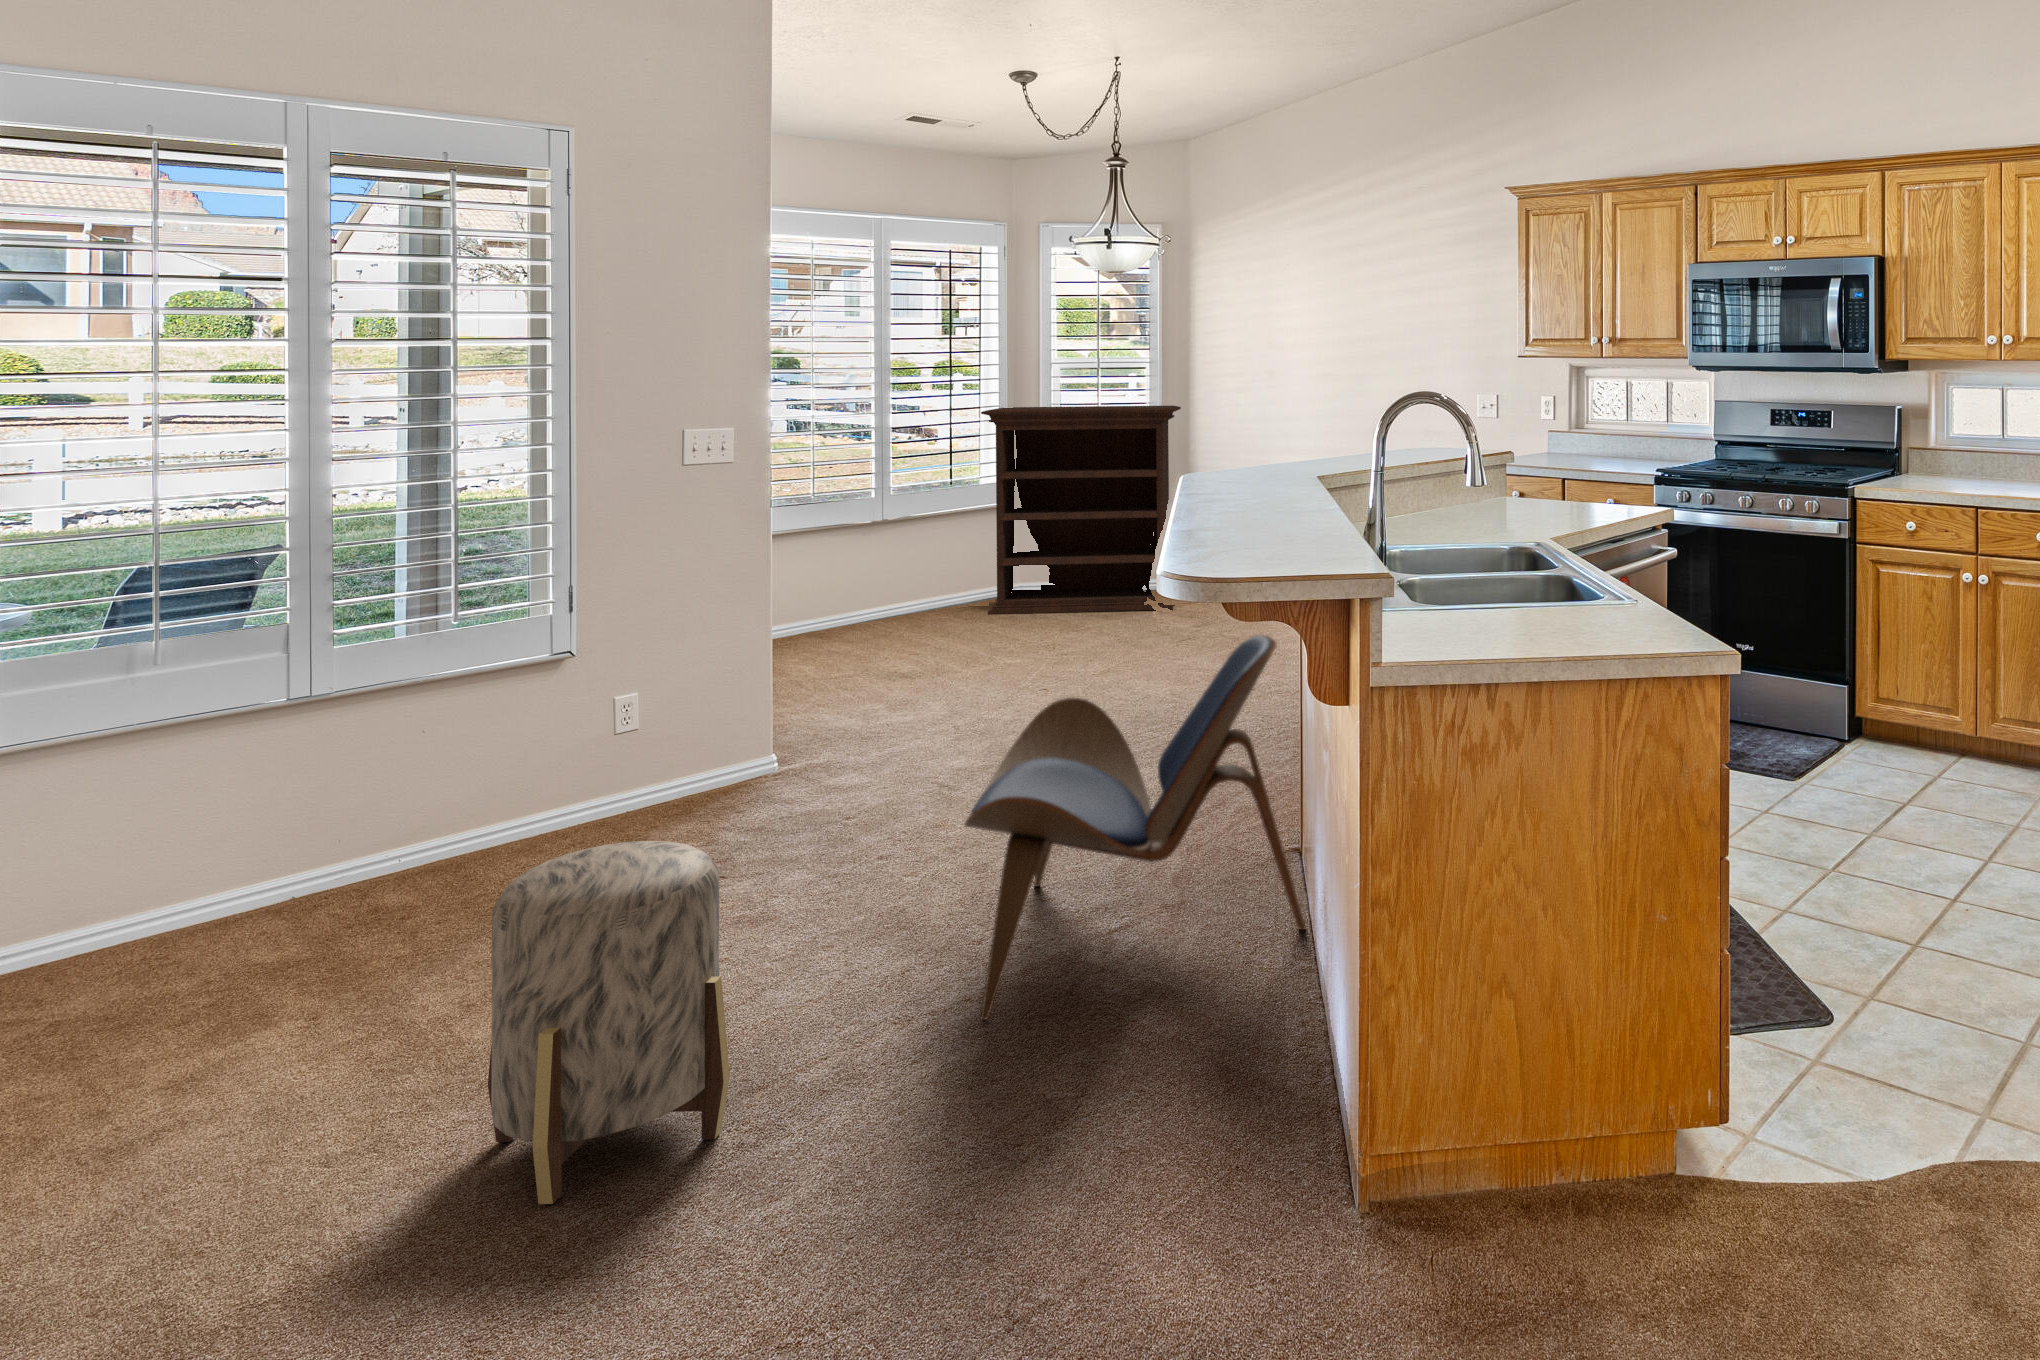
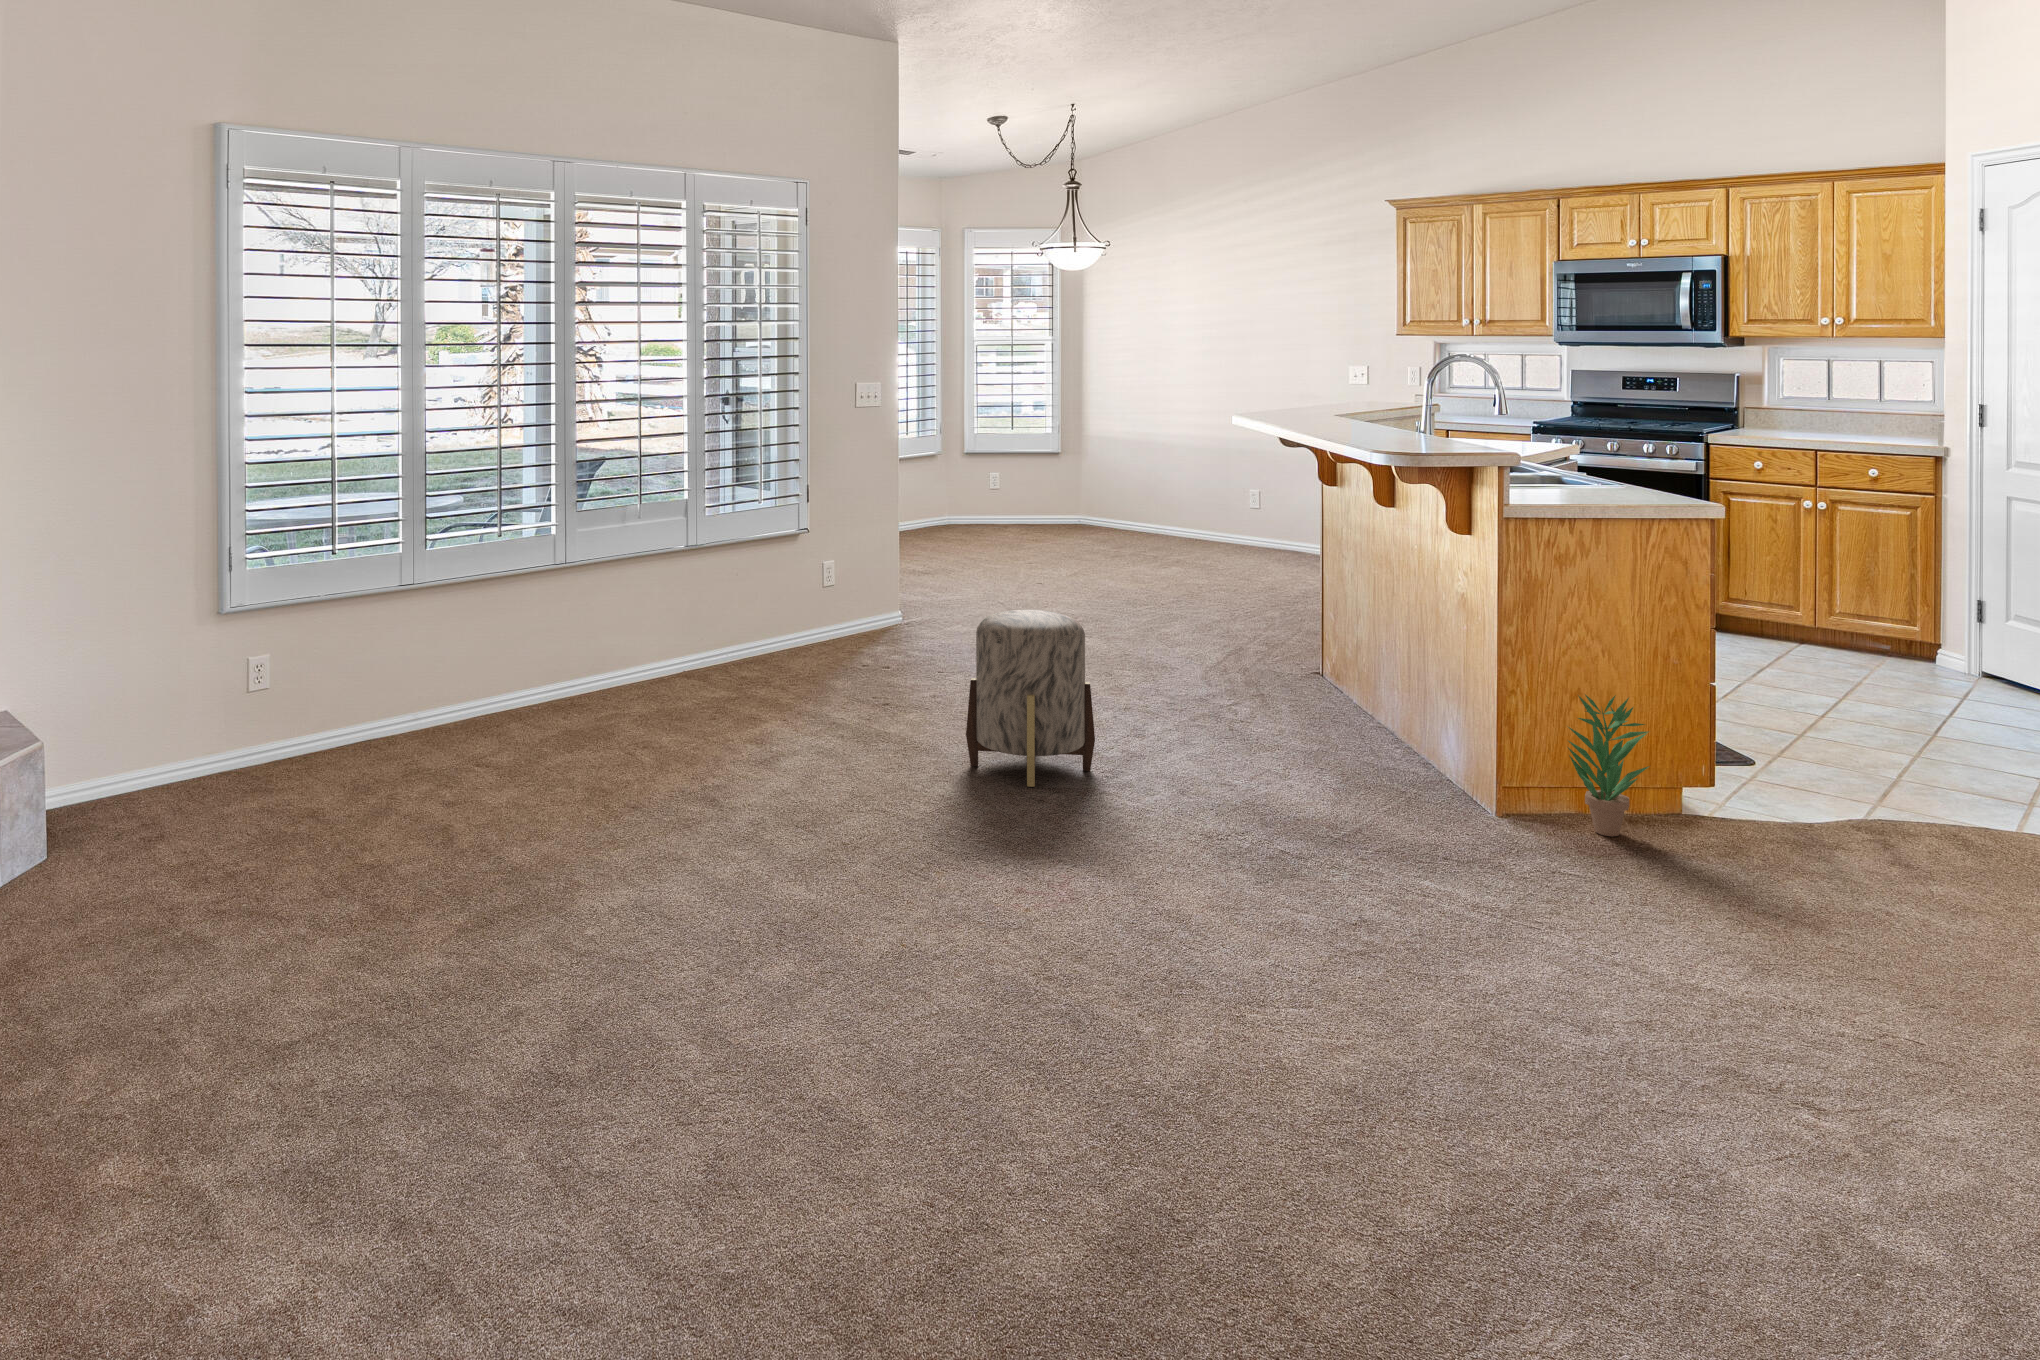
bookshelf: present [981,405,1181,614] -> none [929,377,1079,539]
lounge chair: present [964,635,1306,1020] -> none [1142,519,1358,736]
potted plant: none [1455,1007,1593,1273] -> present [1568,695,1649,836]

